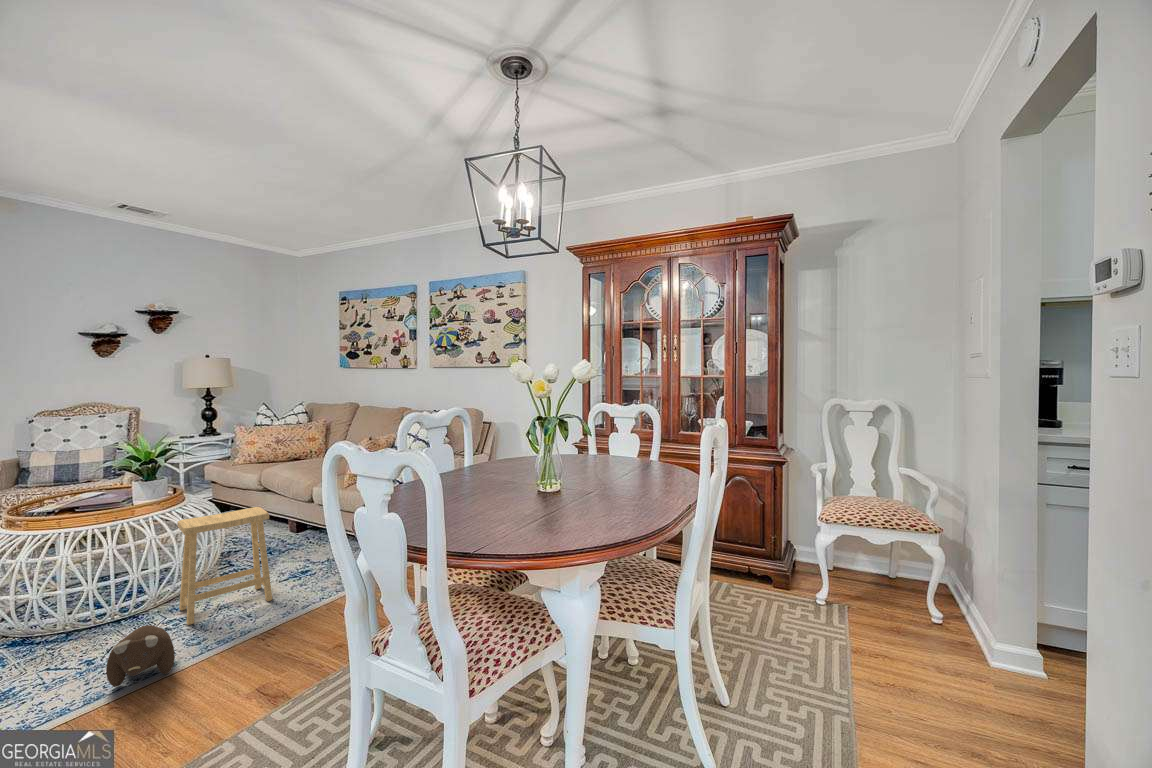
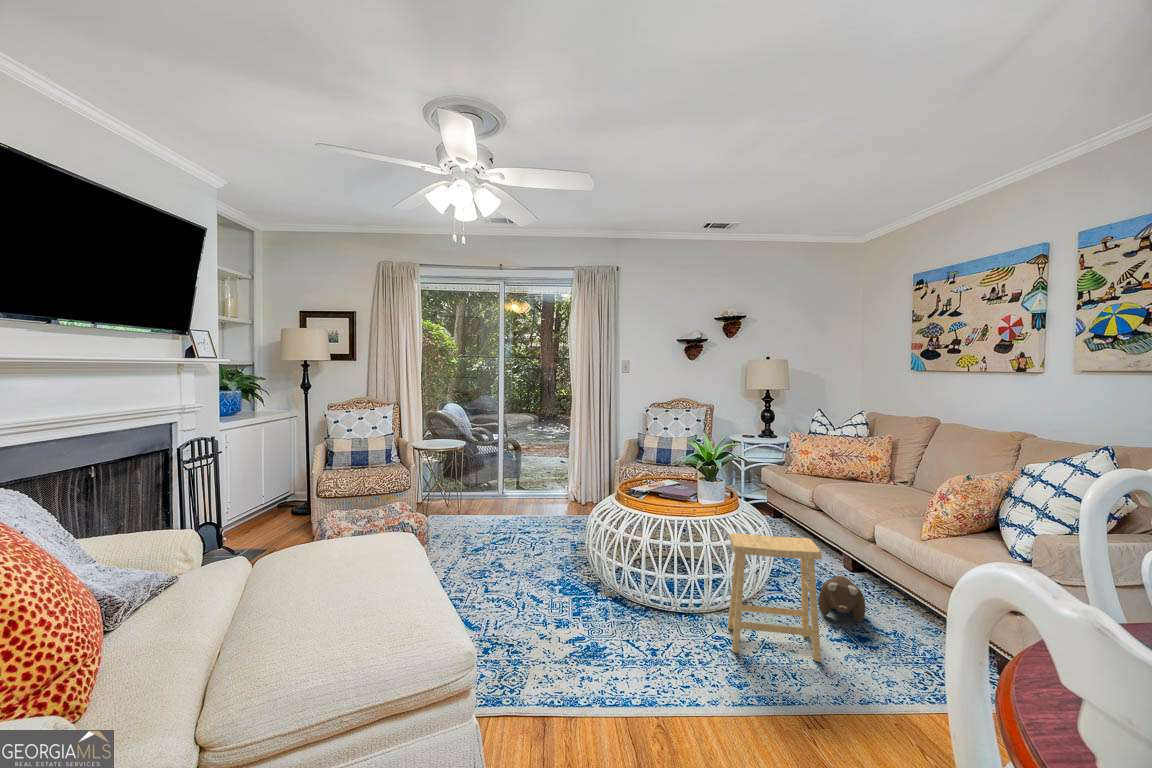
plush toy: present [106,625,175,687] -> present [819,576,865,622]

